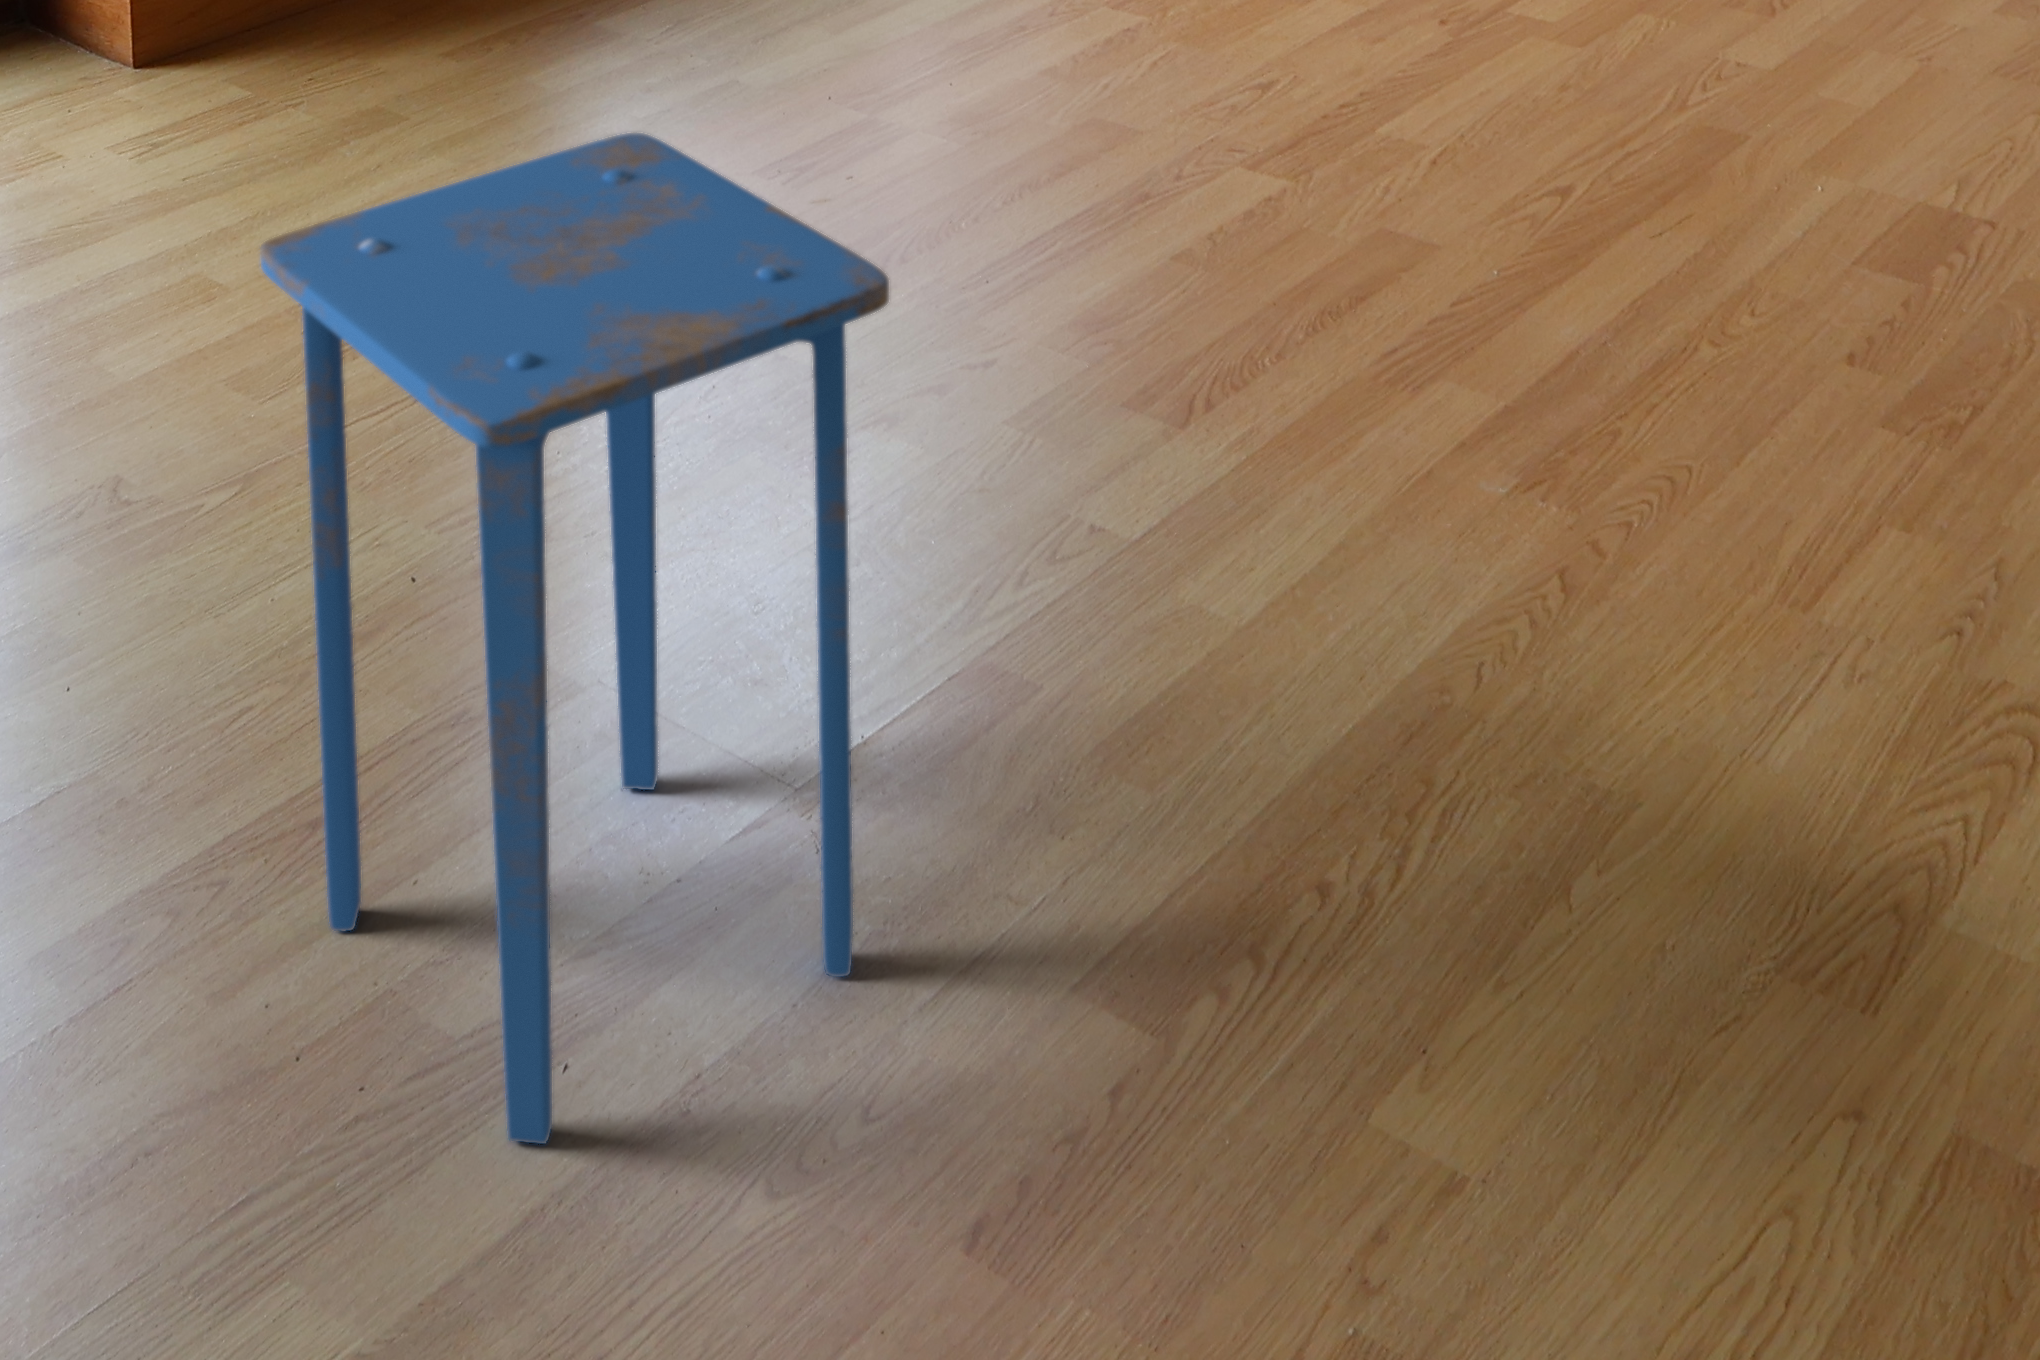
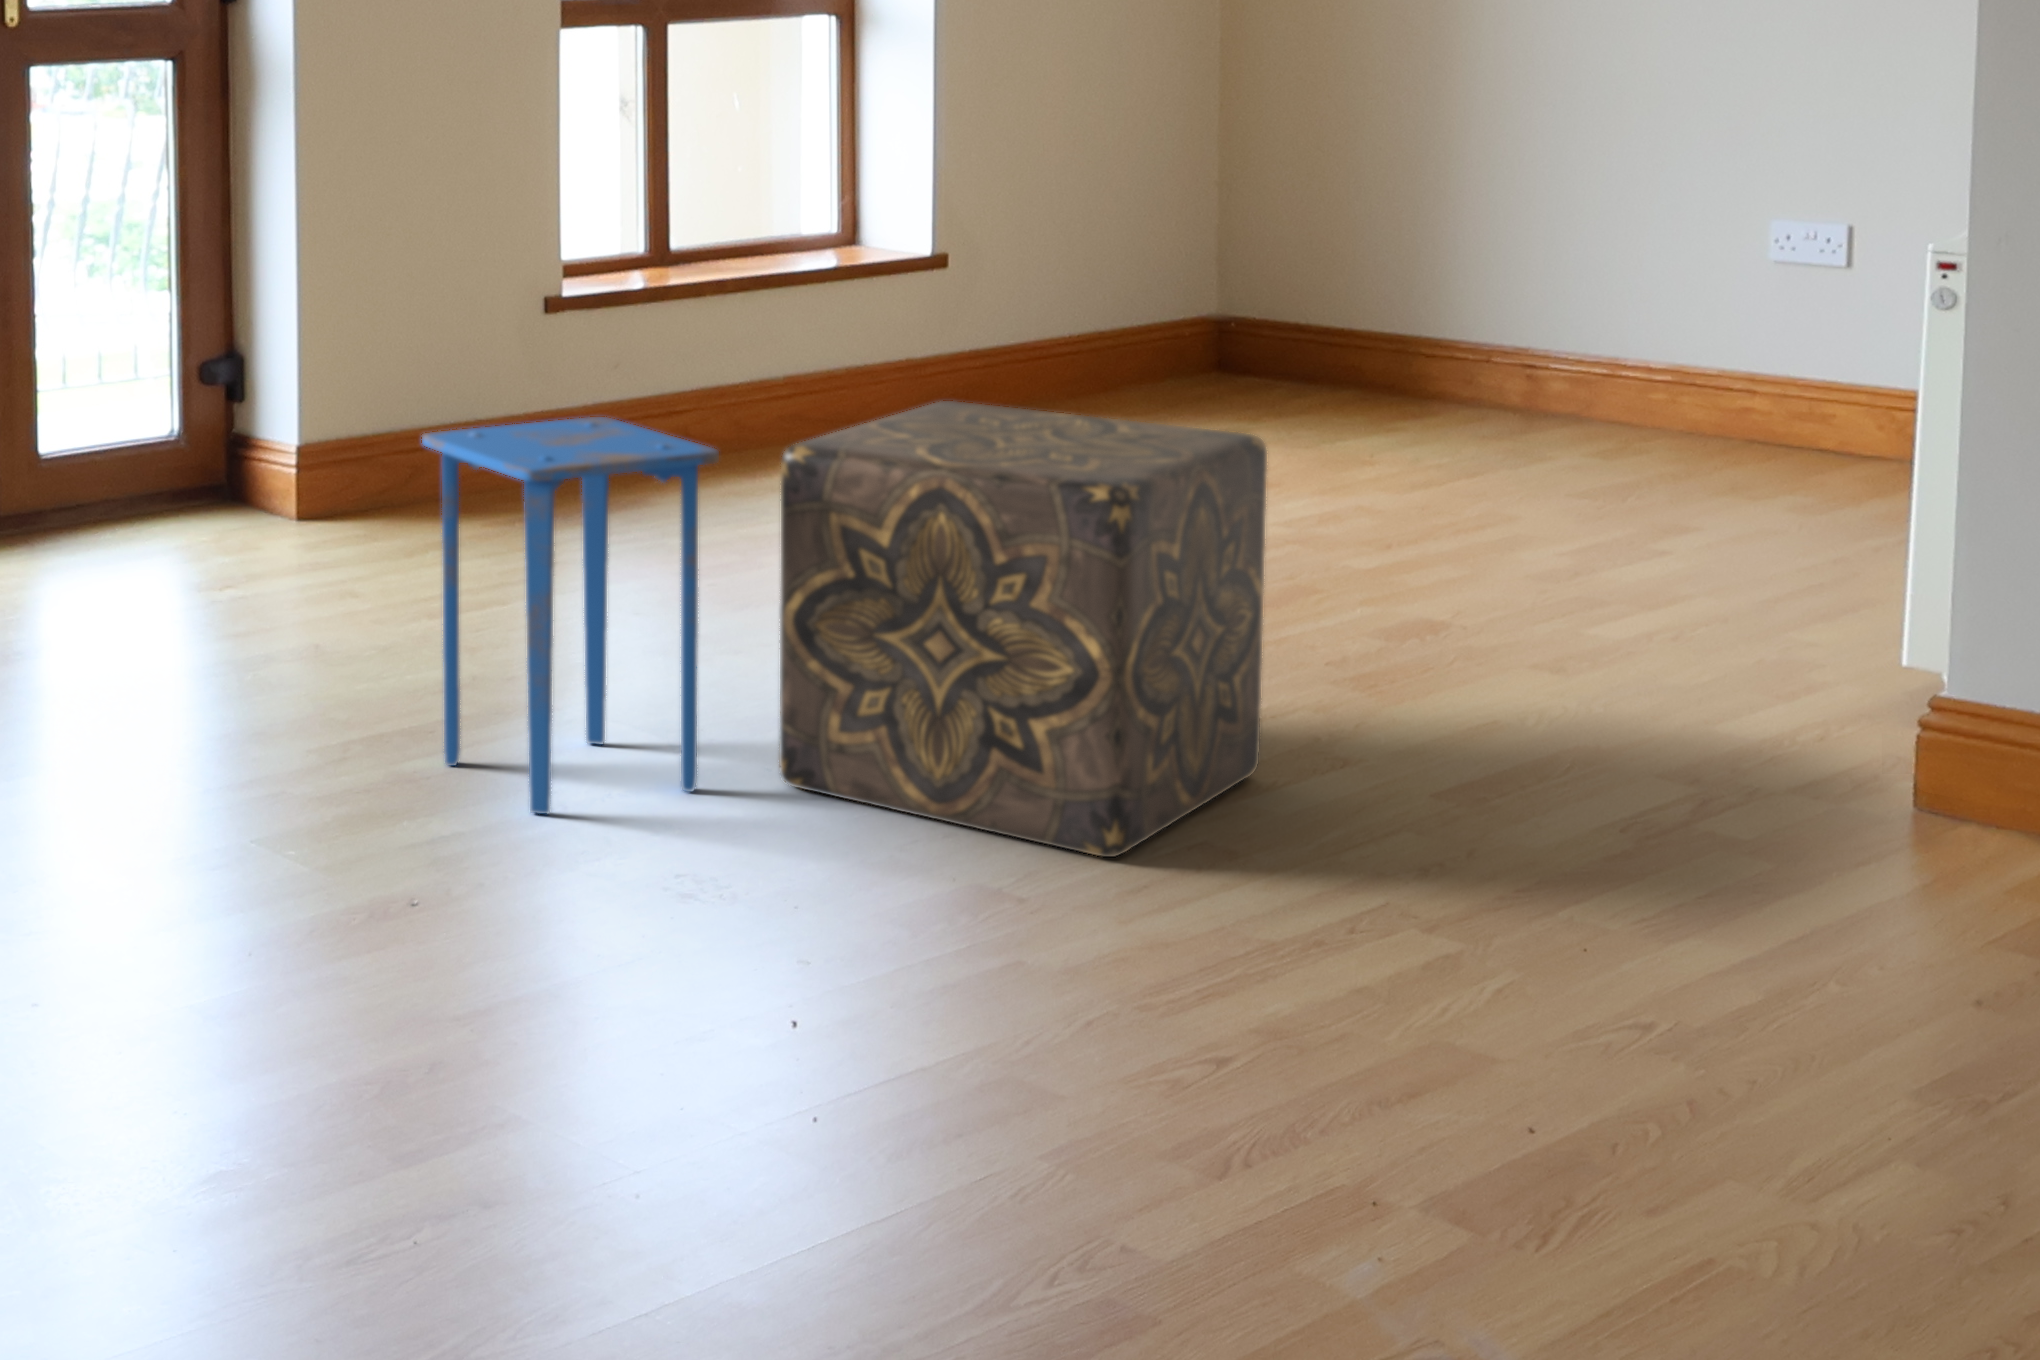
ottoman: none [1012,18,1886,1158] -> present [779,401,1267,857]

